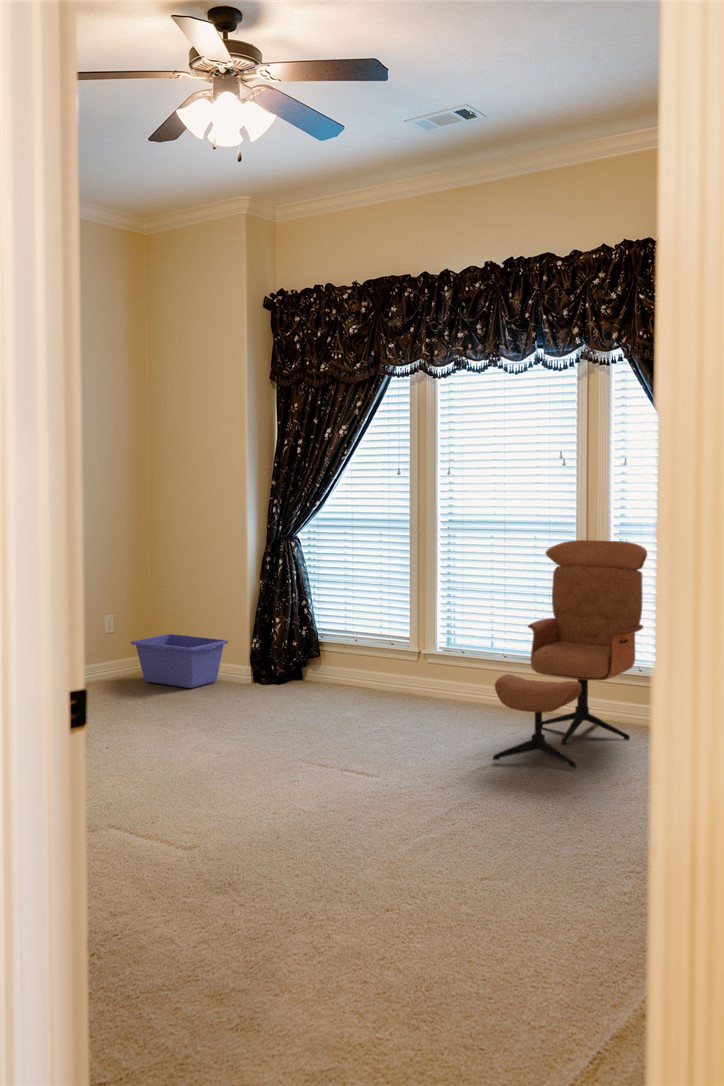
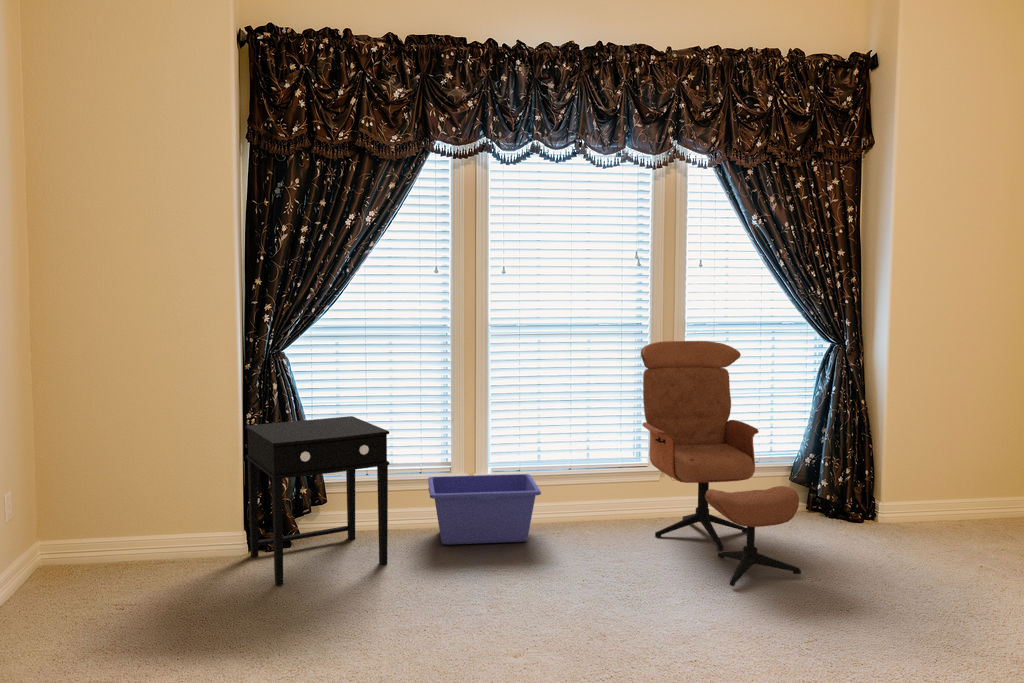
side table: none [227,589,331,703] -> present [245,416,389,585]
storage bin: present [131,634,228,688] -> present [428,474,541,545]

